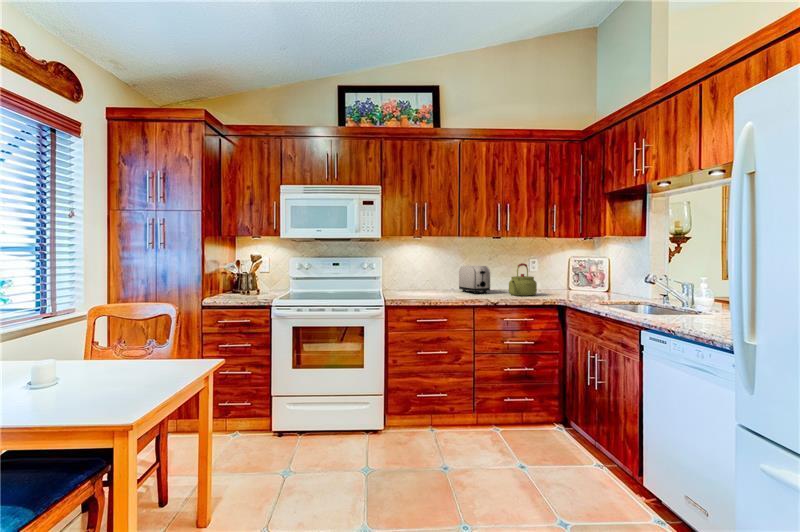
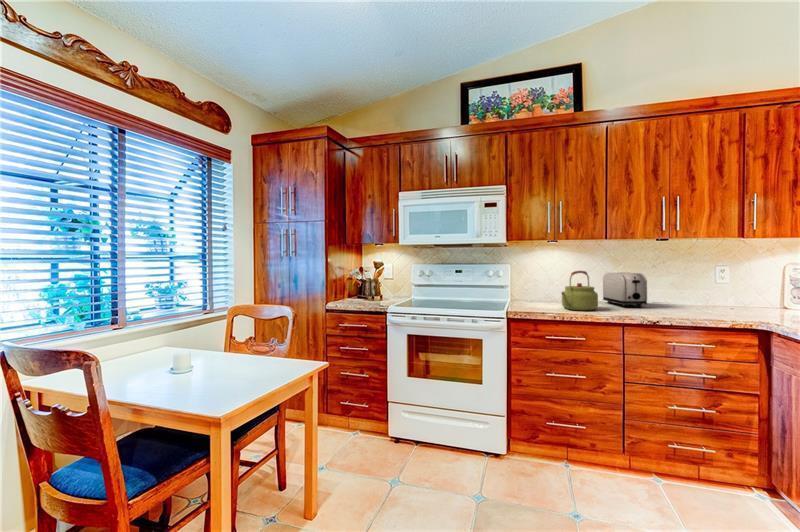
kettle: present [509,263,537,296] -> present [561,271,598,310]

